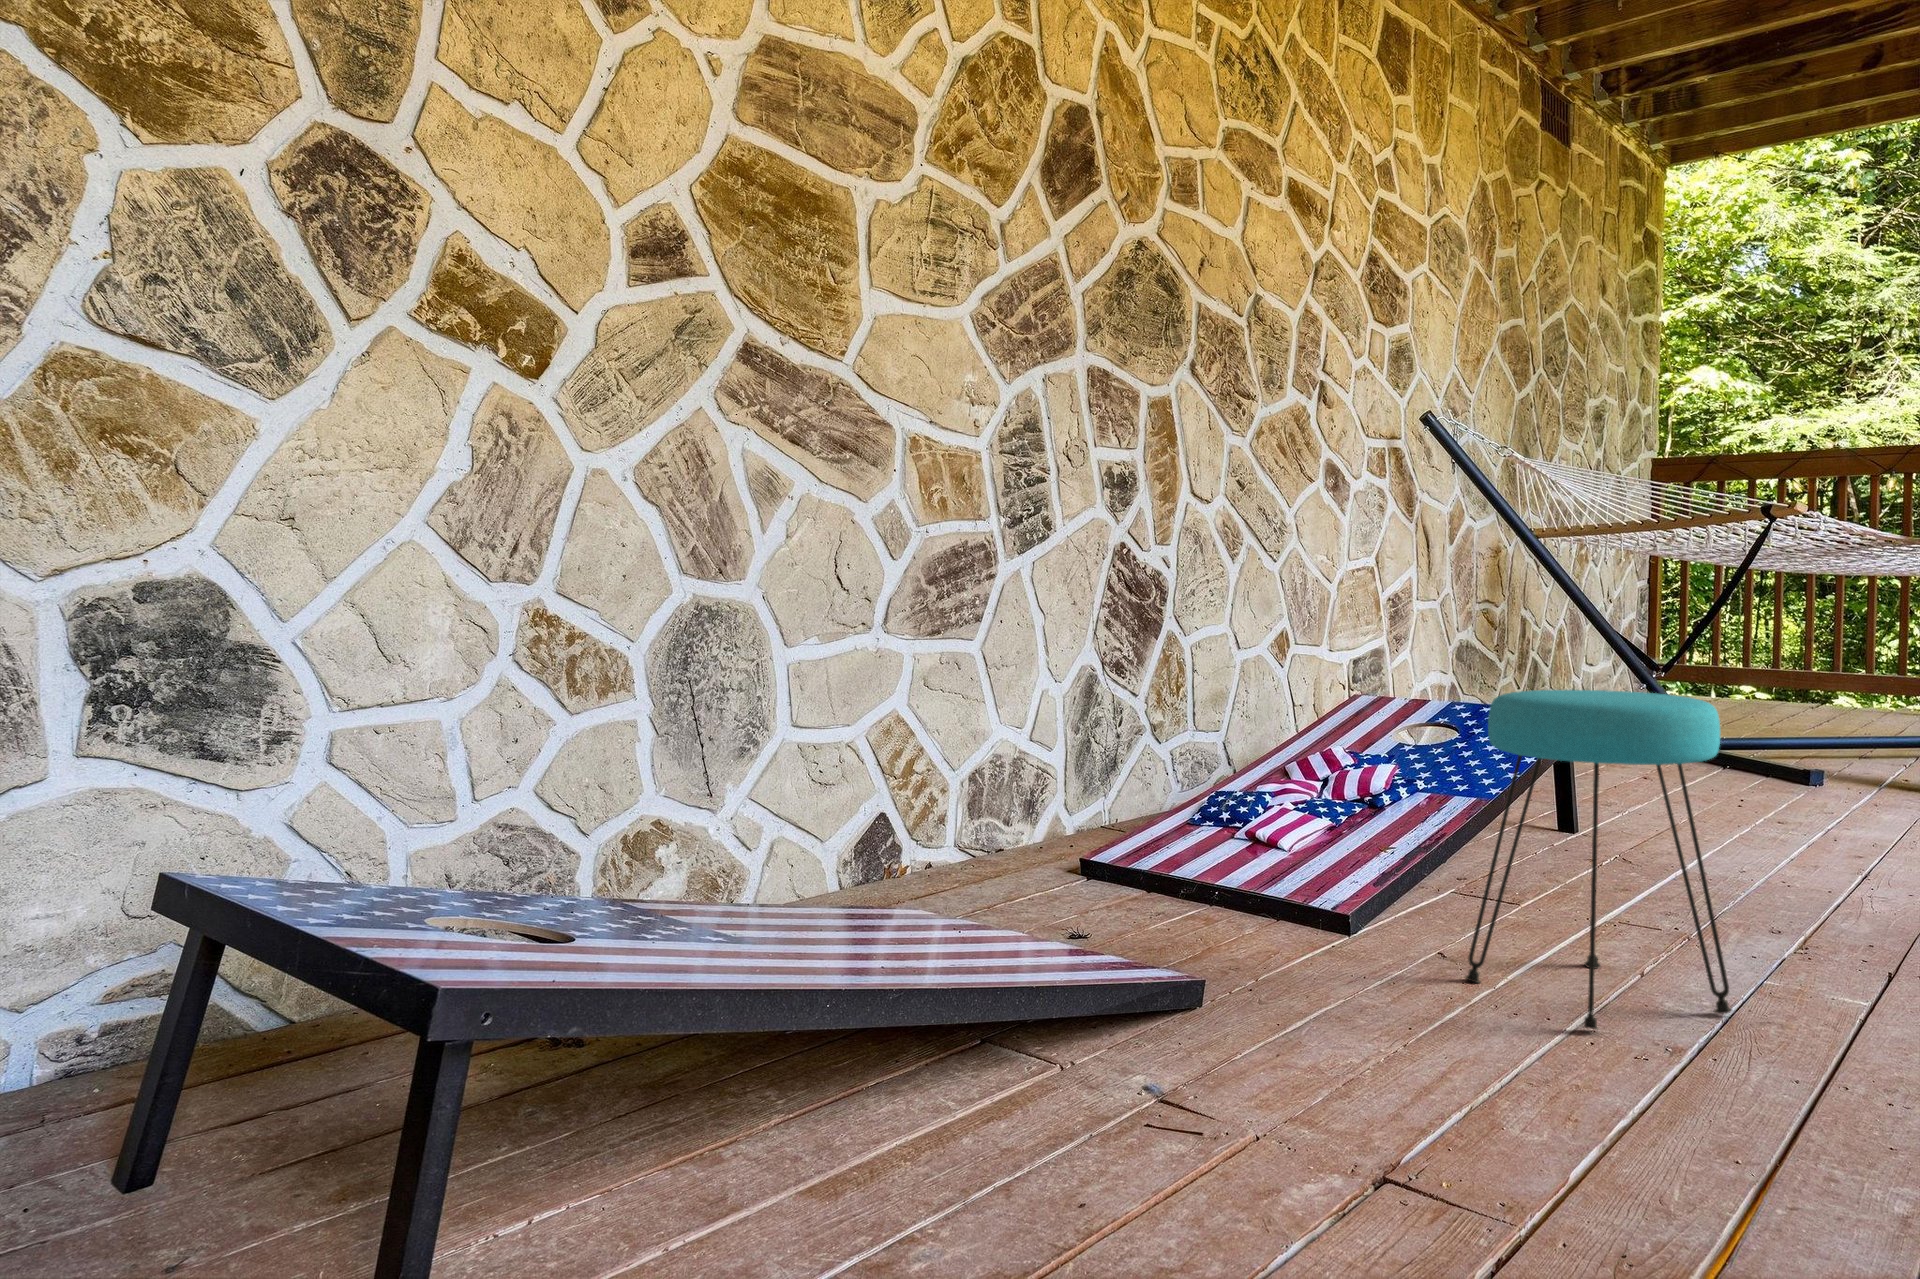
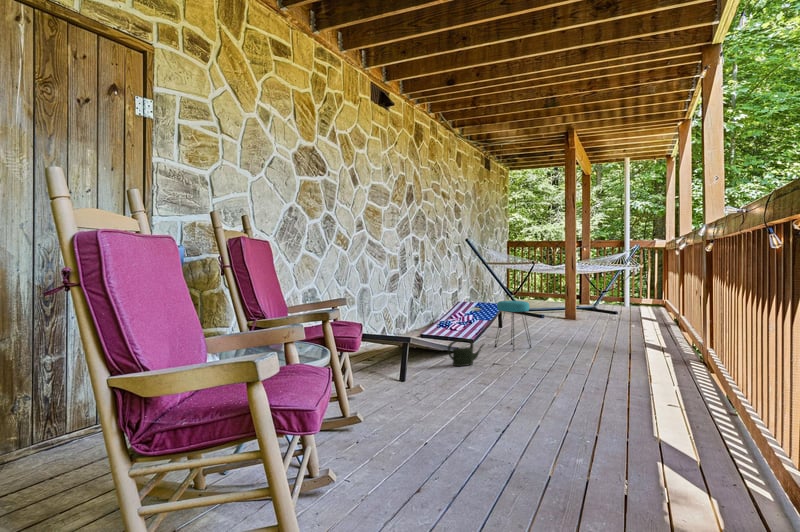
watering can: none [980,965,1309,1184] -> present [448,339,484,366]

